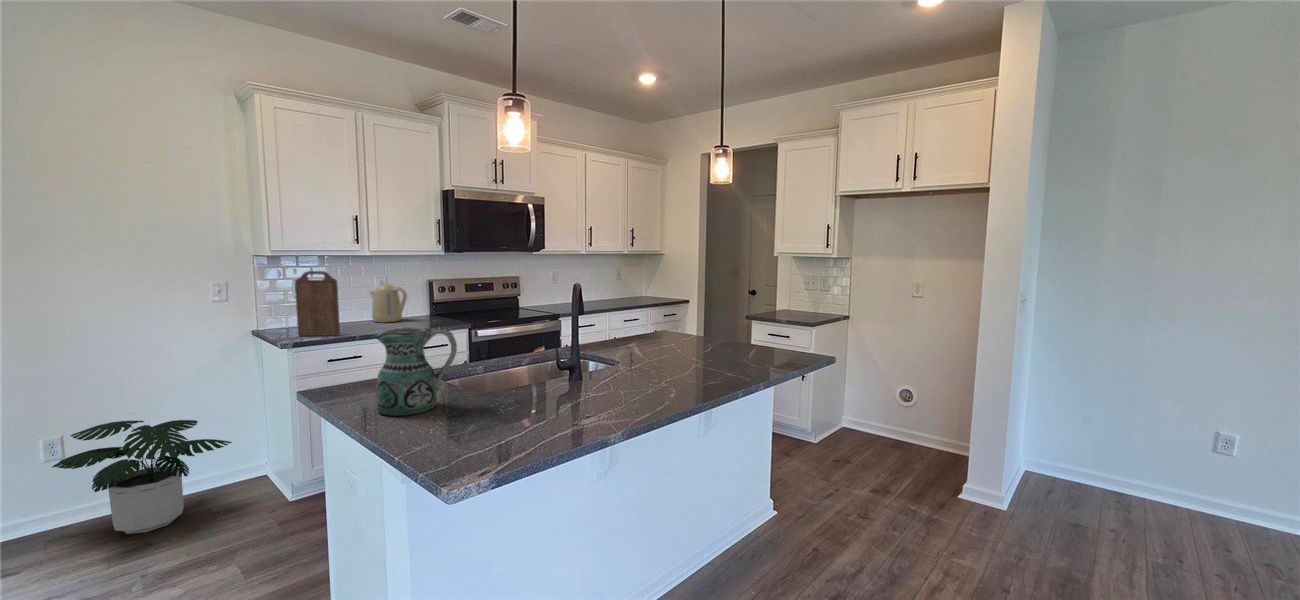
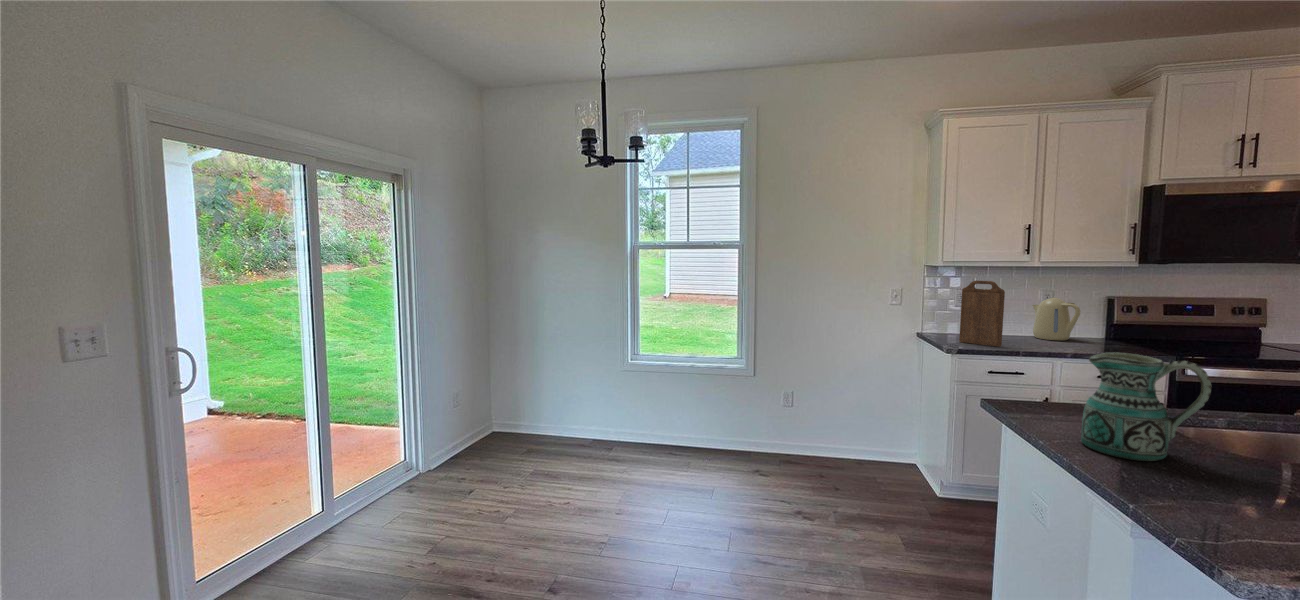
potted plant: present [52,420,232,534] -> none [785,387,894,477]

